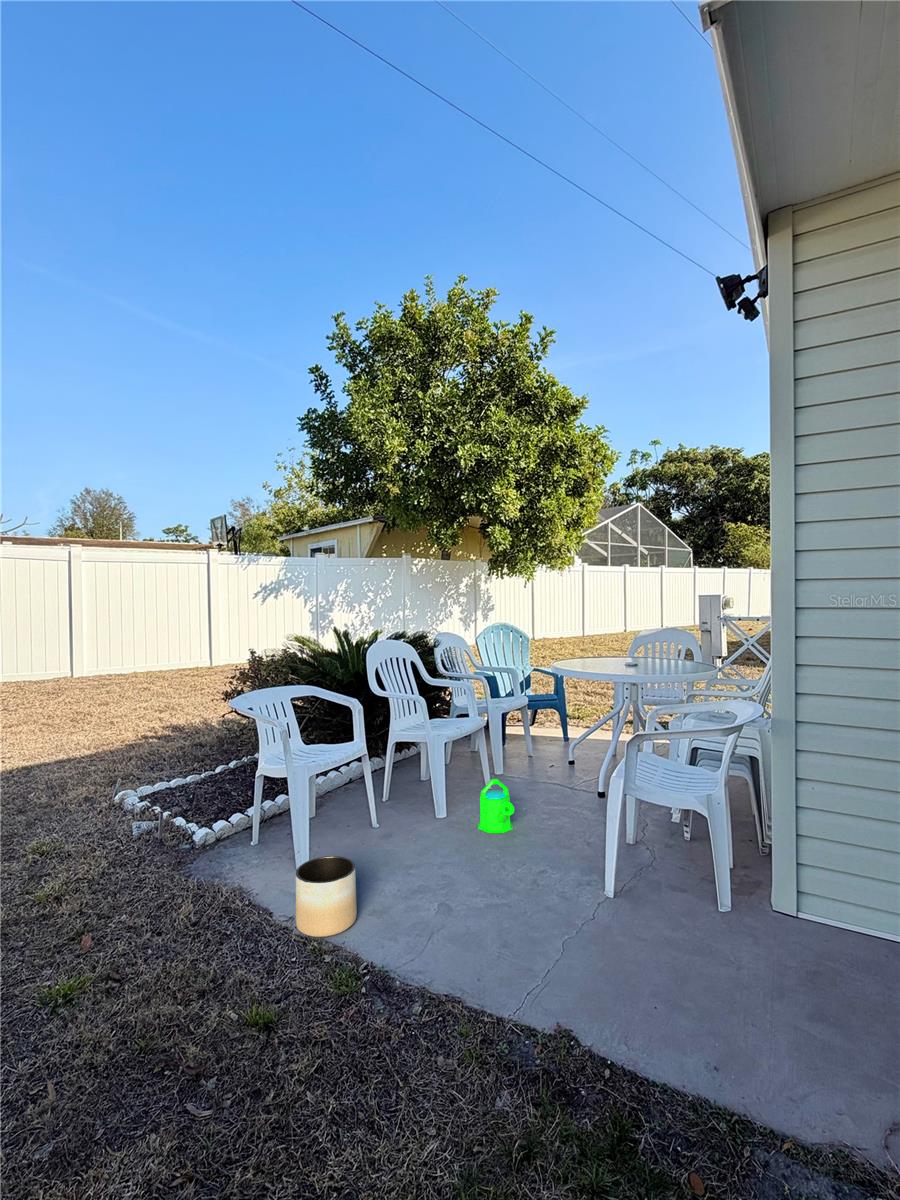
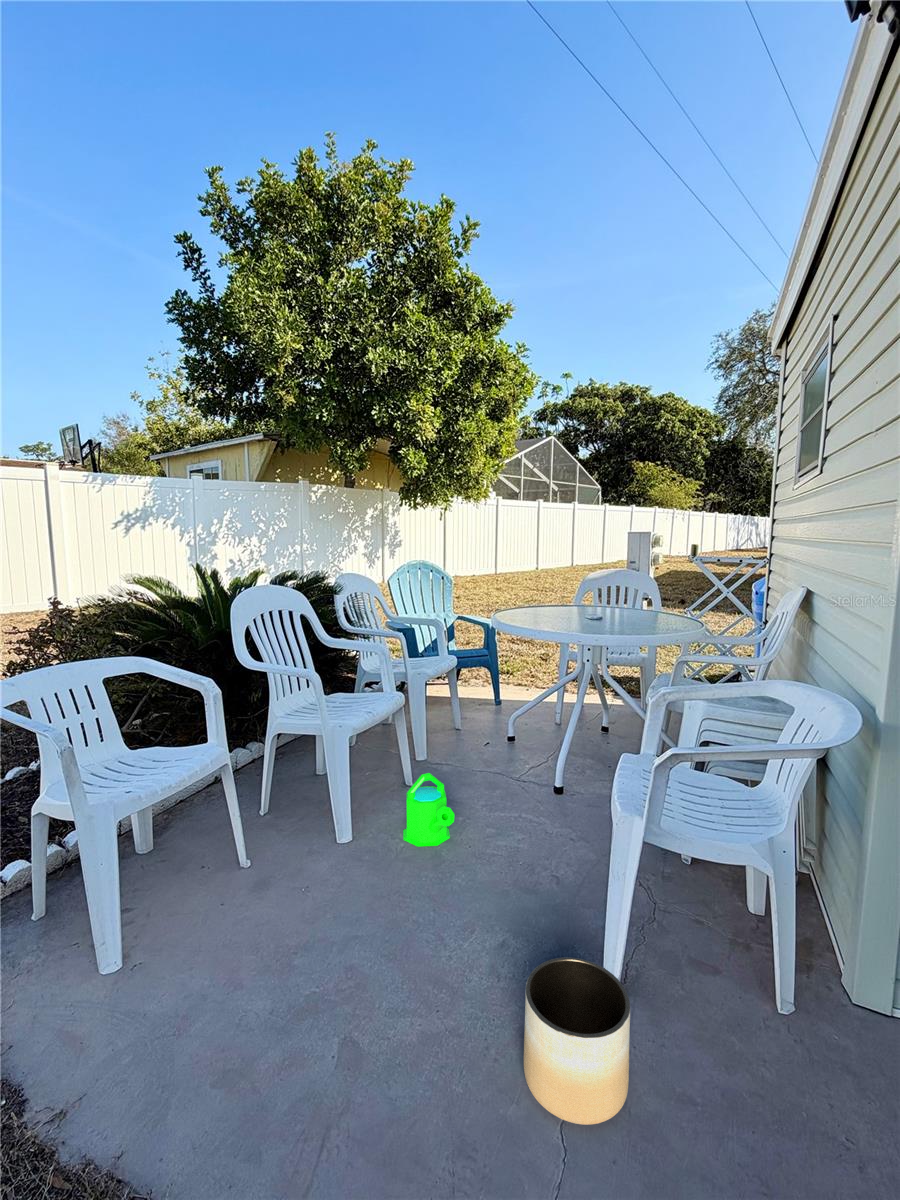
planter: present [296,856,357,937] -> present [524,957,630,1125]

